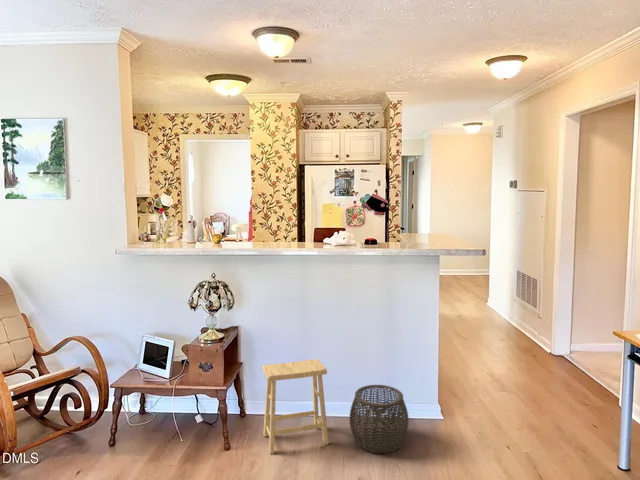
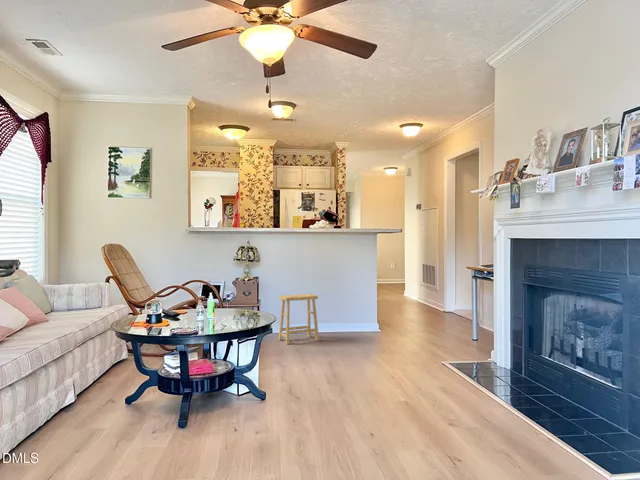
woven basket: present [349,385,409,453] -> none [330,308,365,342]

